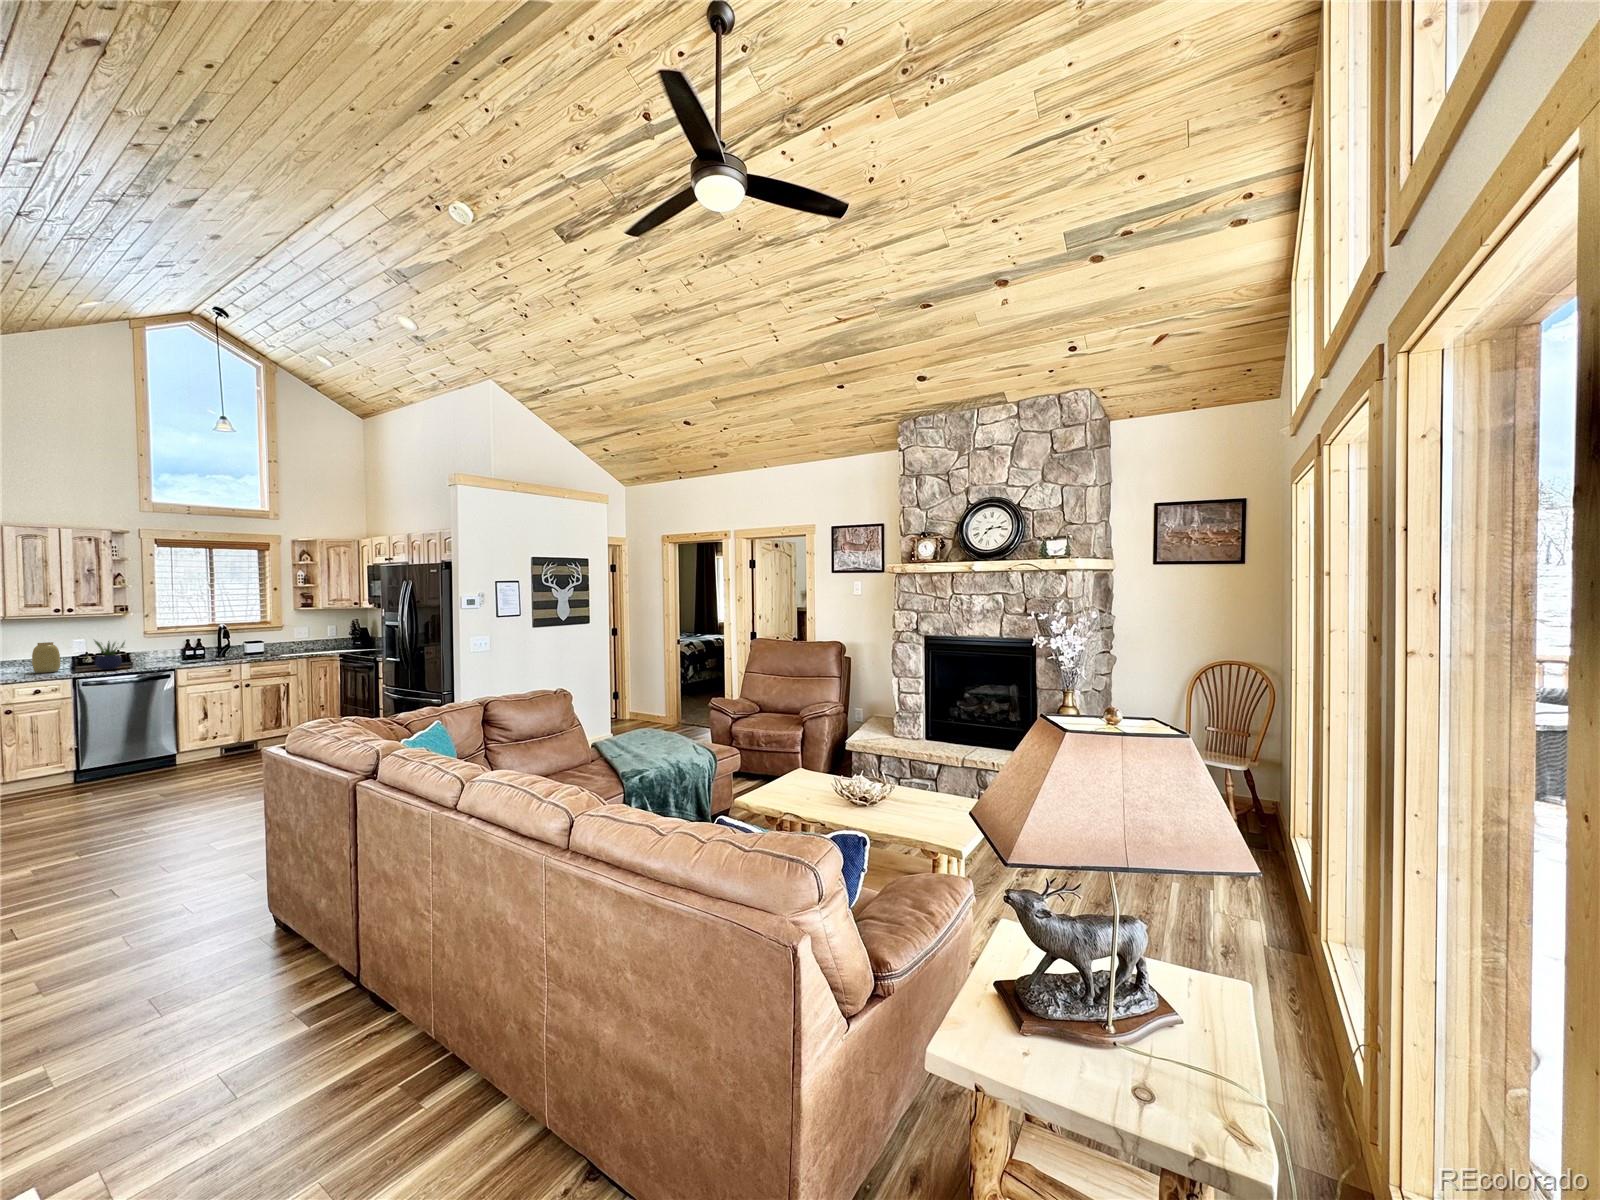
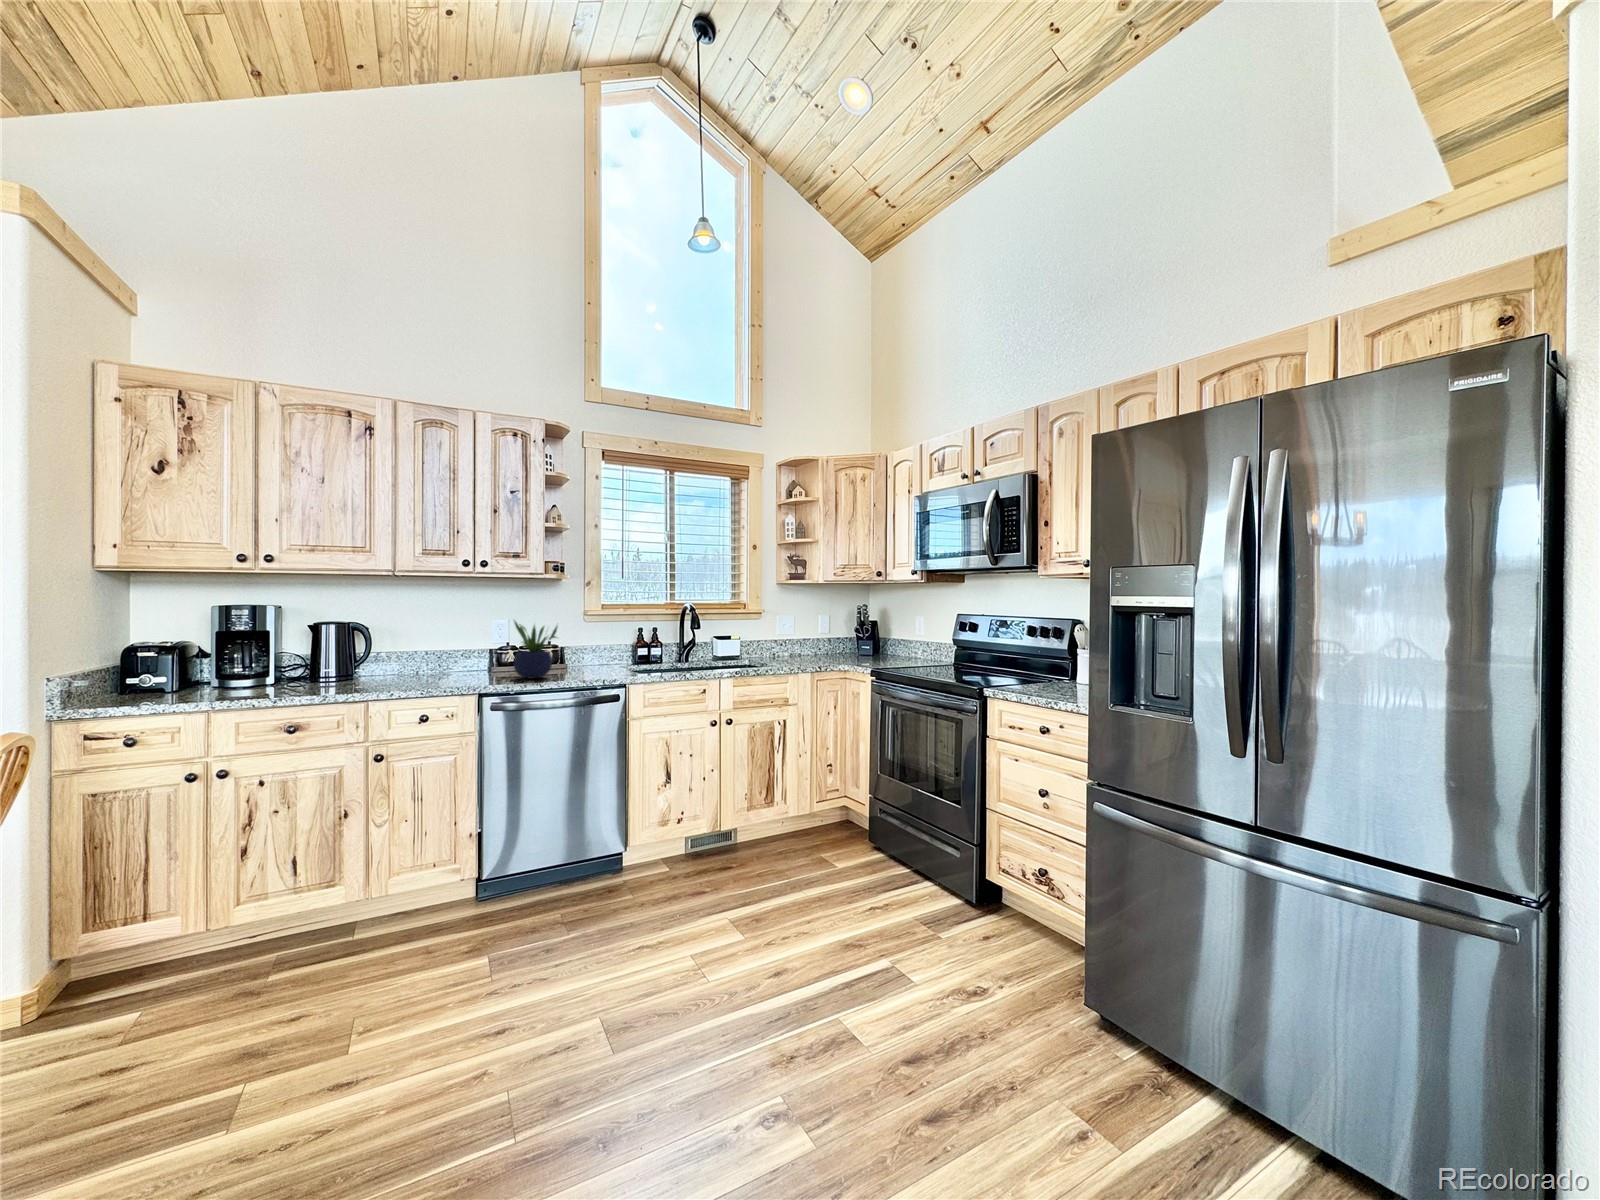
vase: present [32,642,60,673] -> none [430,622,468,677]

